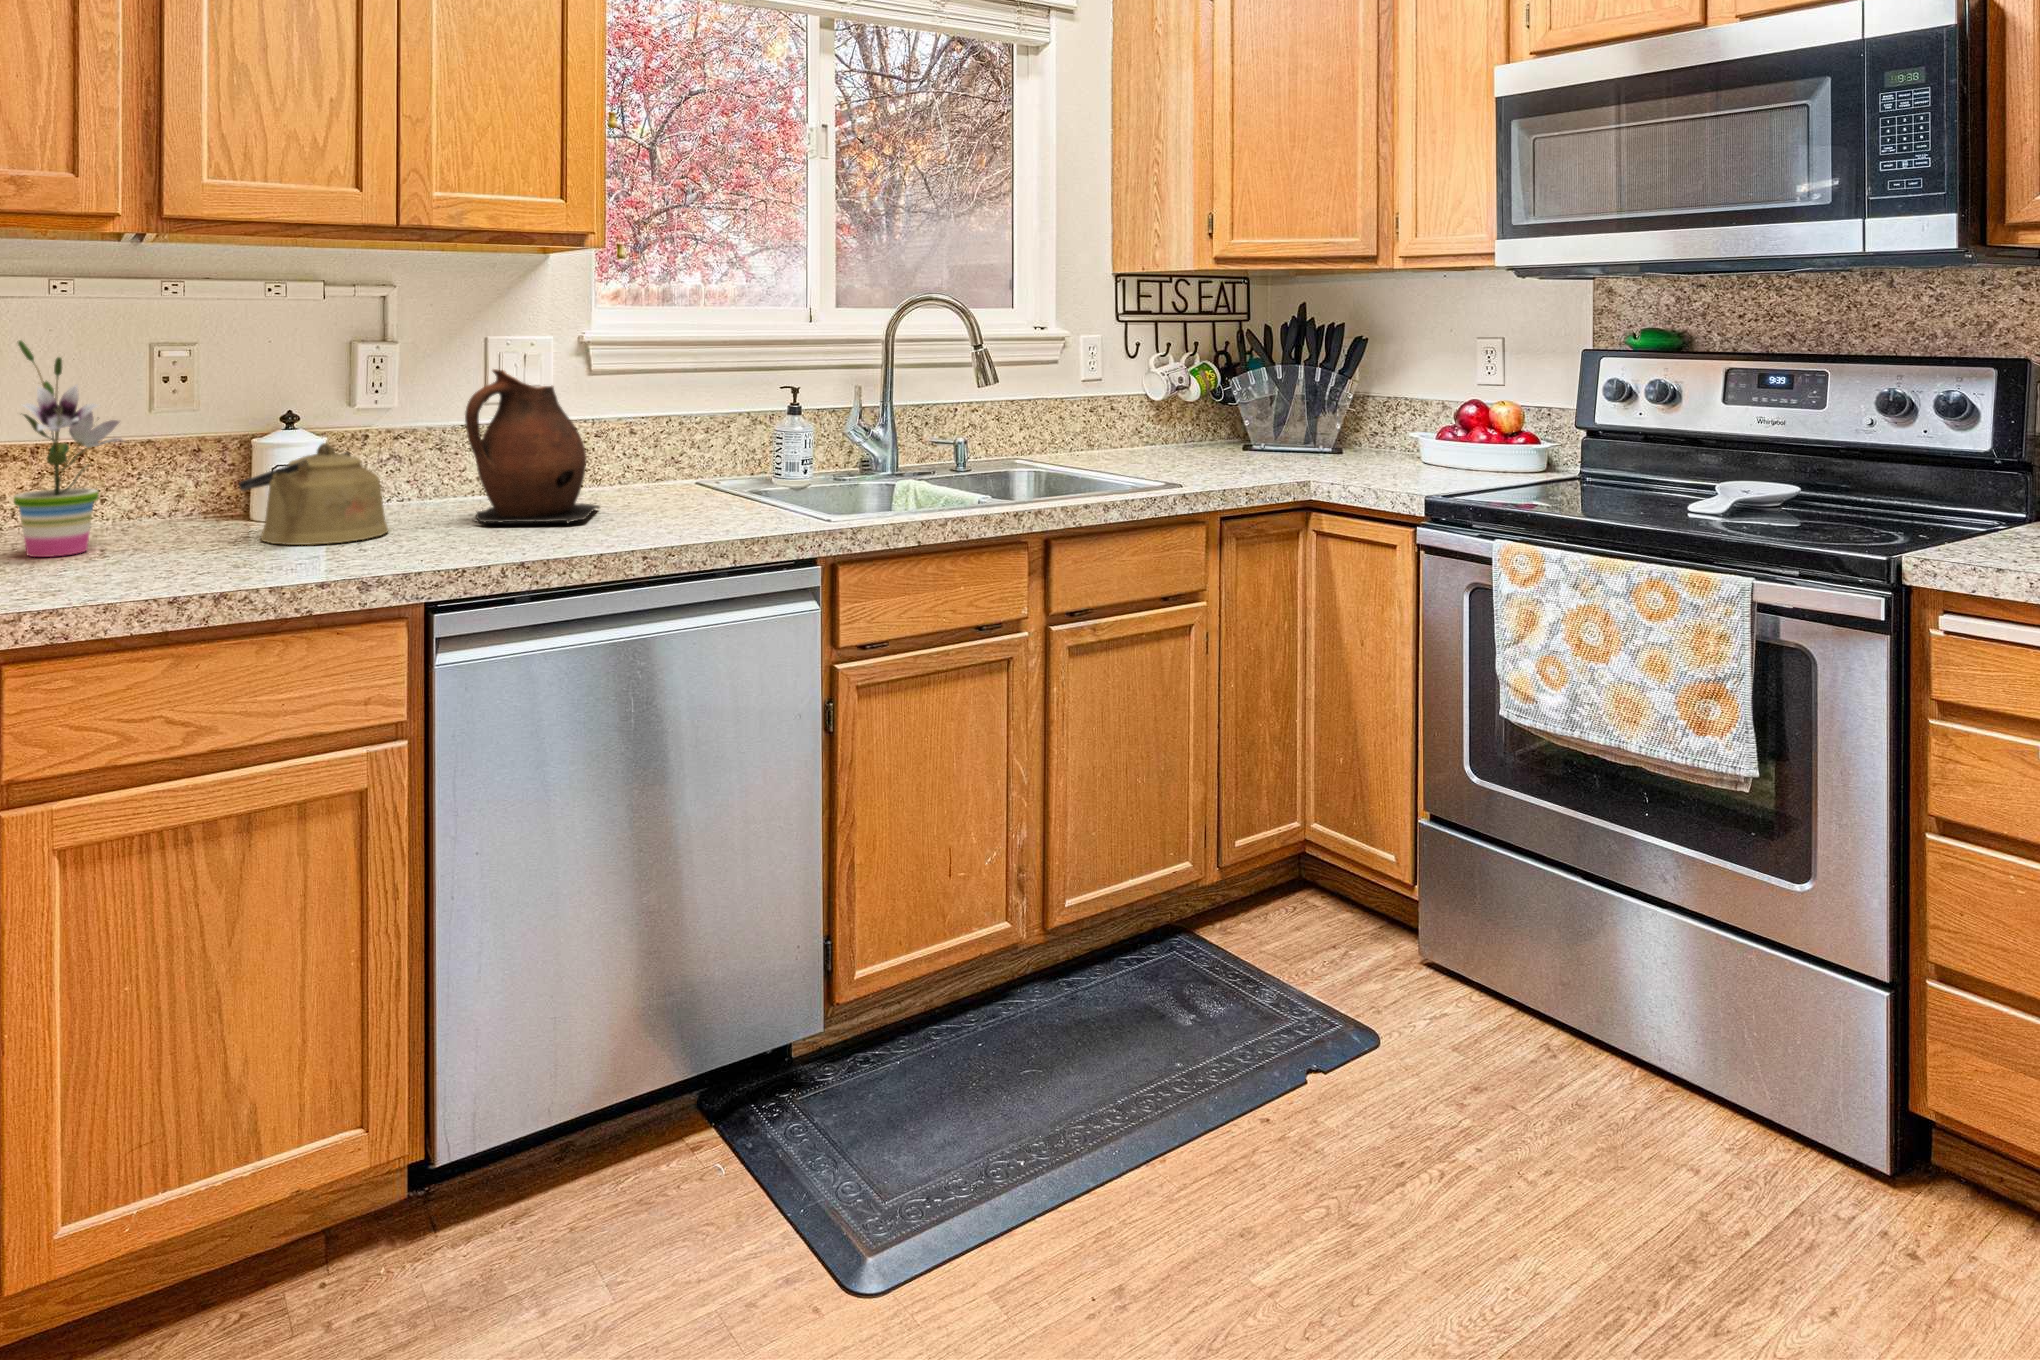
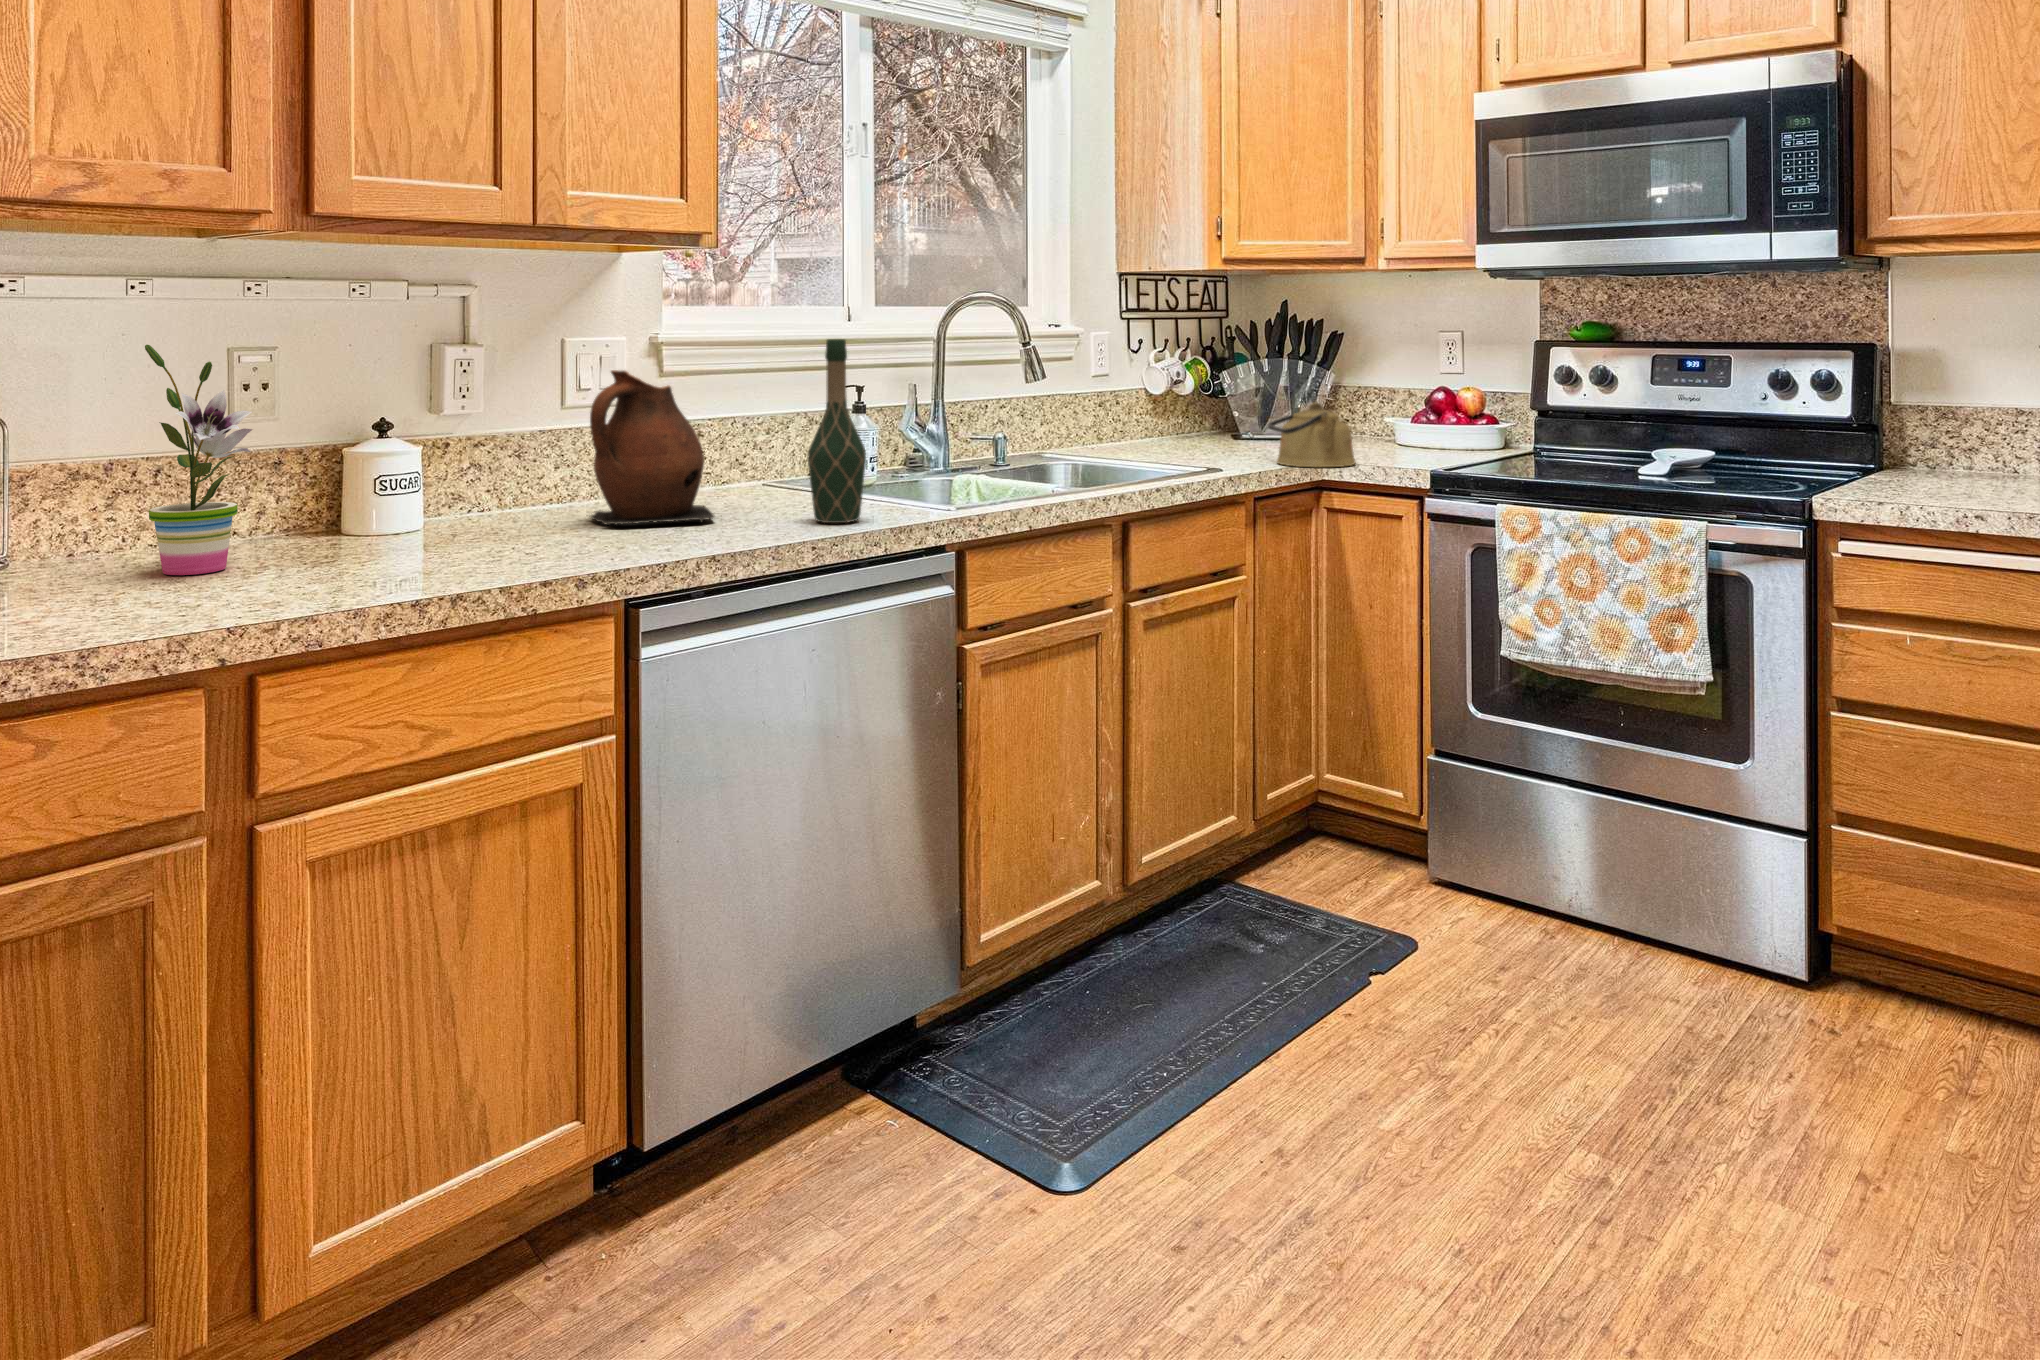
wine bottle: none [671,340,731,531] -> present [807,339,866,523]
kettle: present [239,443,388,545] -> present [1268,402,1355,467]

